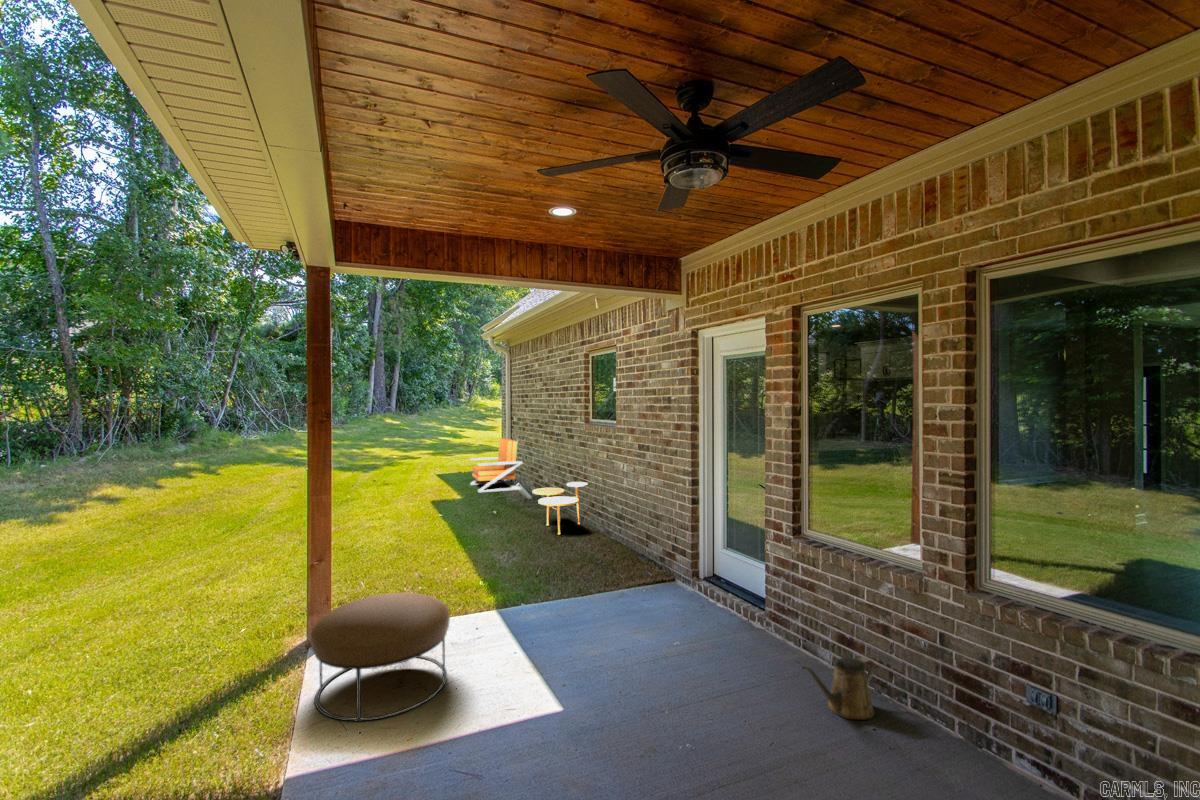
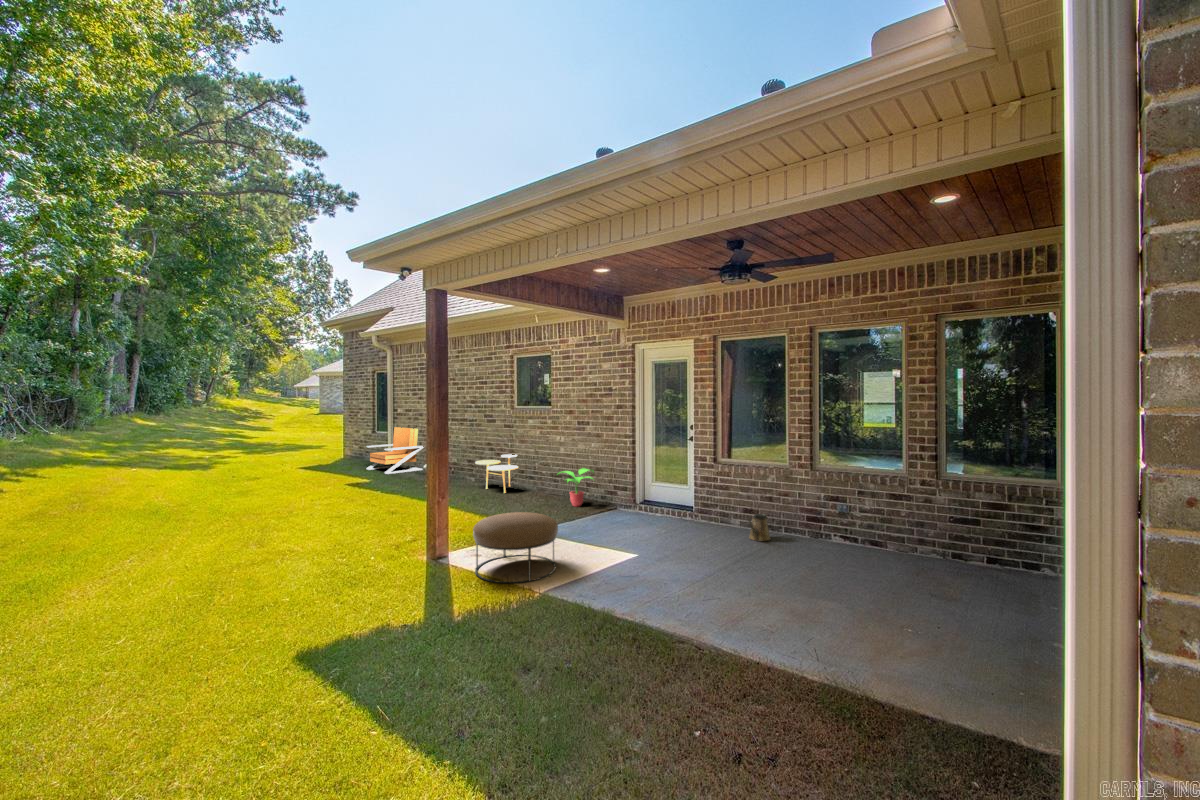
potted plant: none [599,515,652,572] -> present [559,468,594,507]

